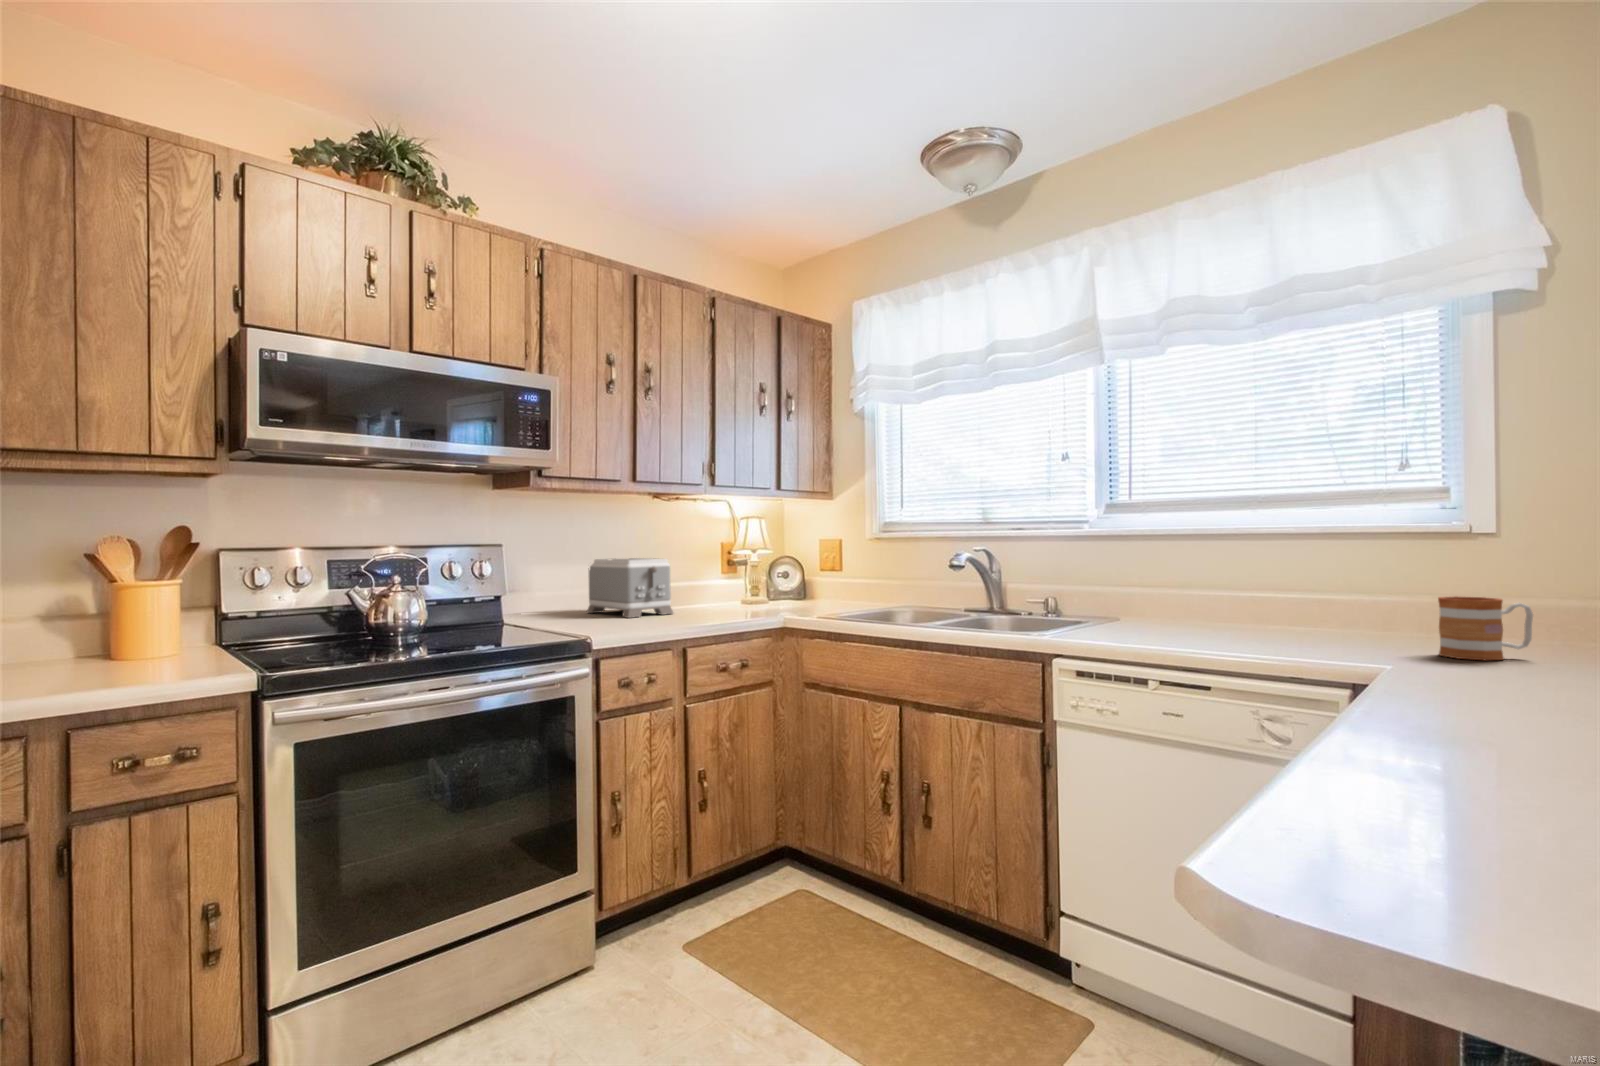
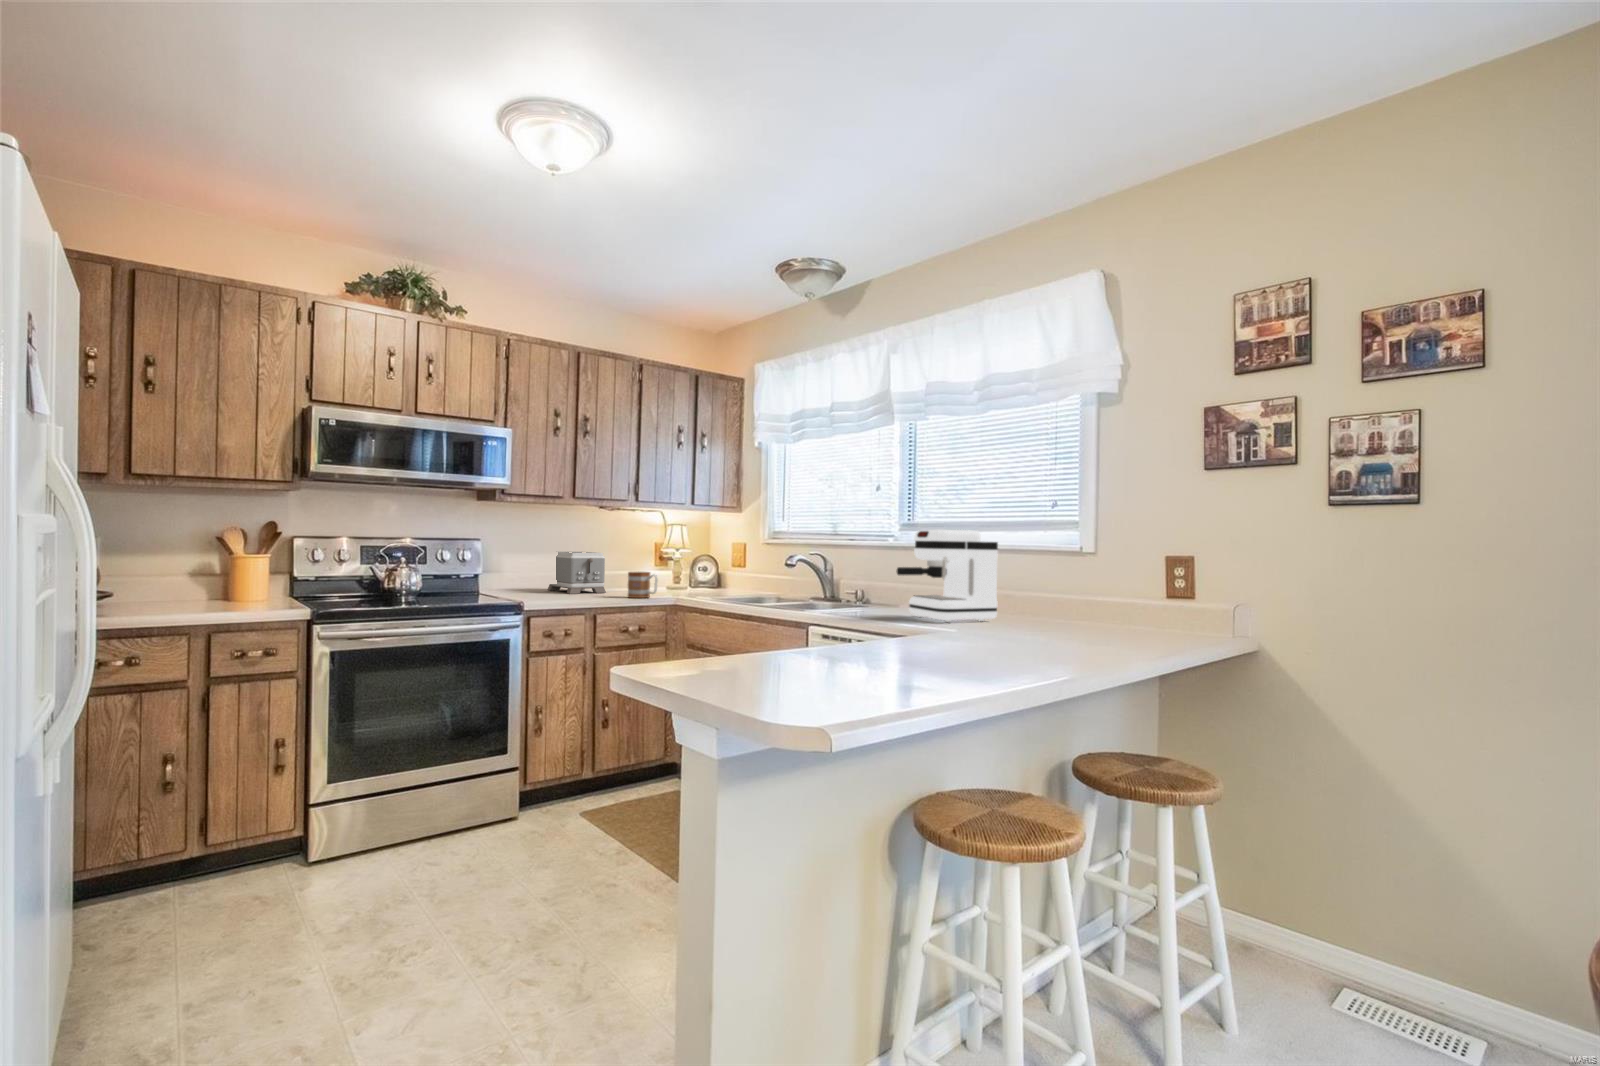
coffee maker: none [1201,506,1358,648] -> present [896,530,998,622]
mug: present [1438,596,1533,660] -> present [628,572,658,598]

